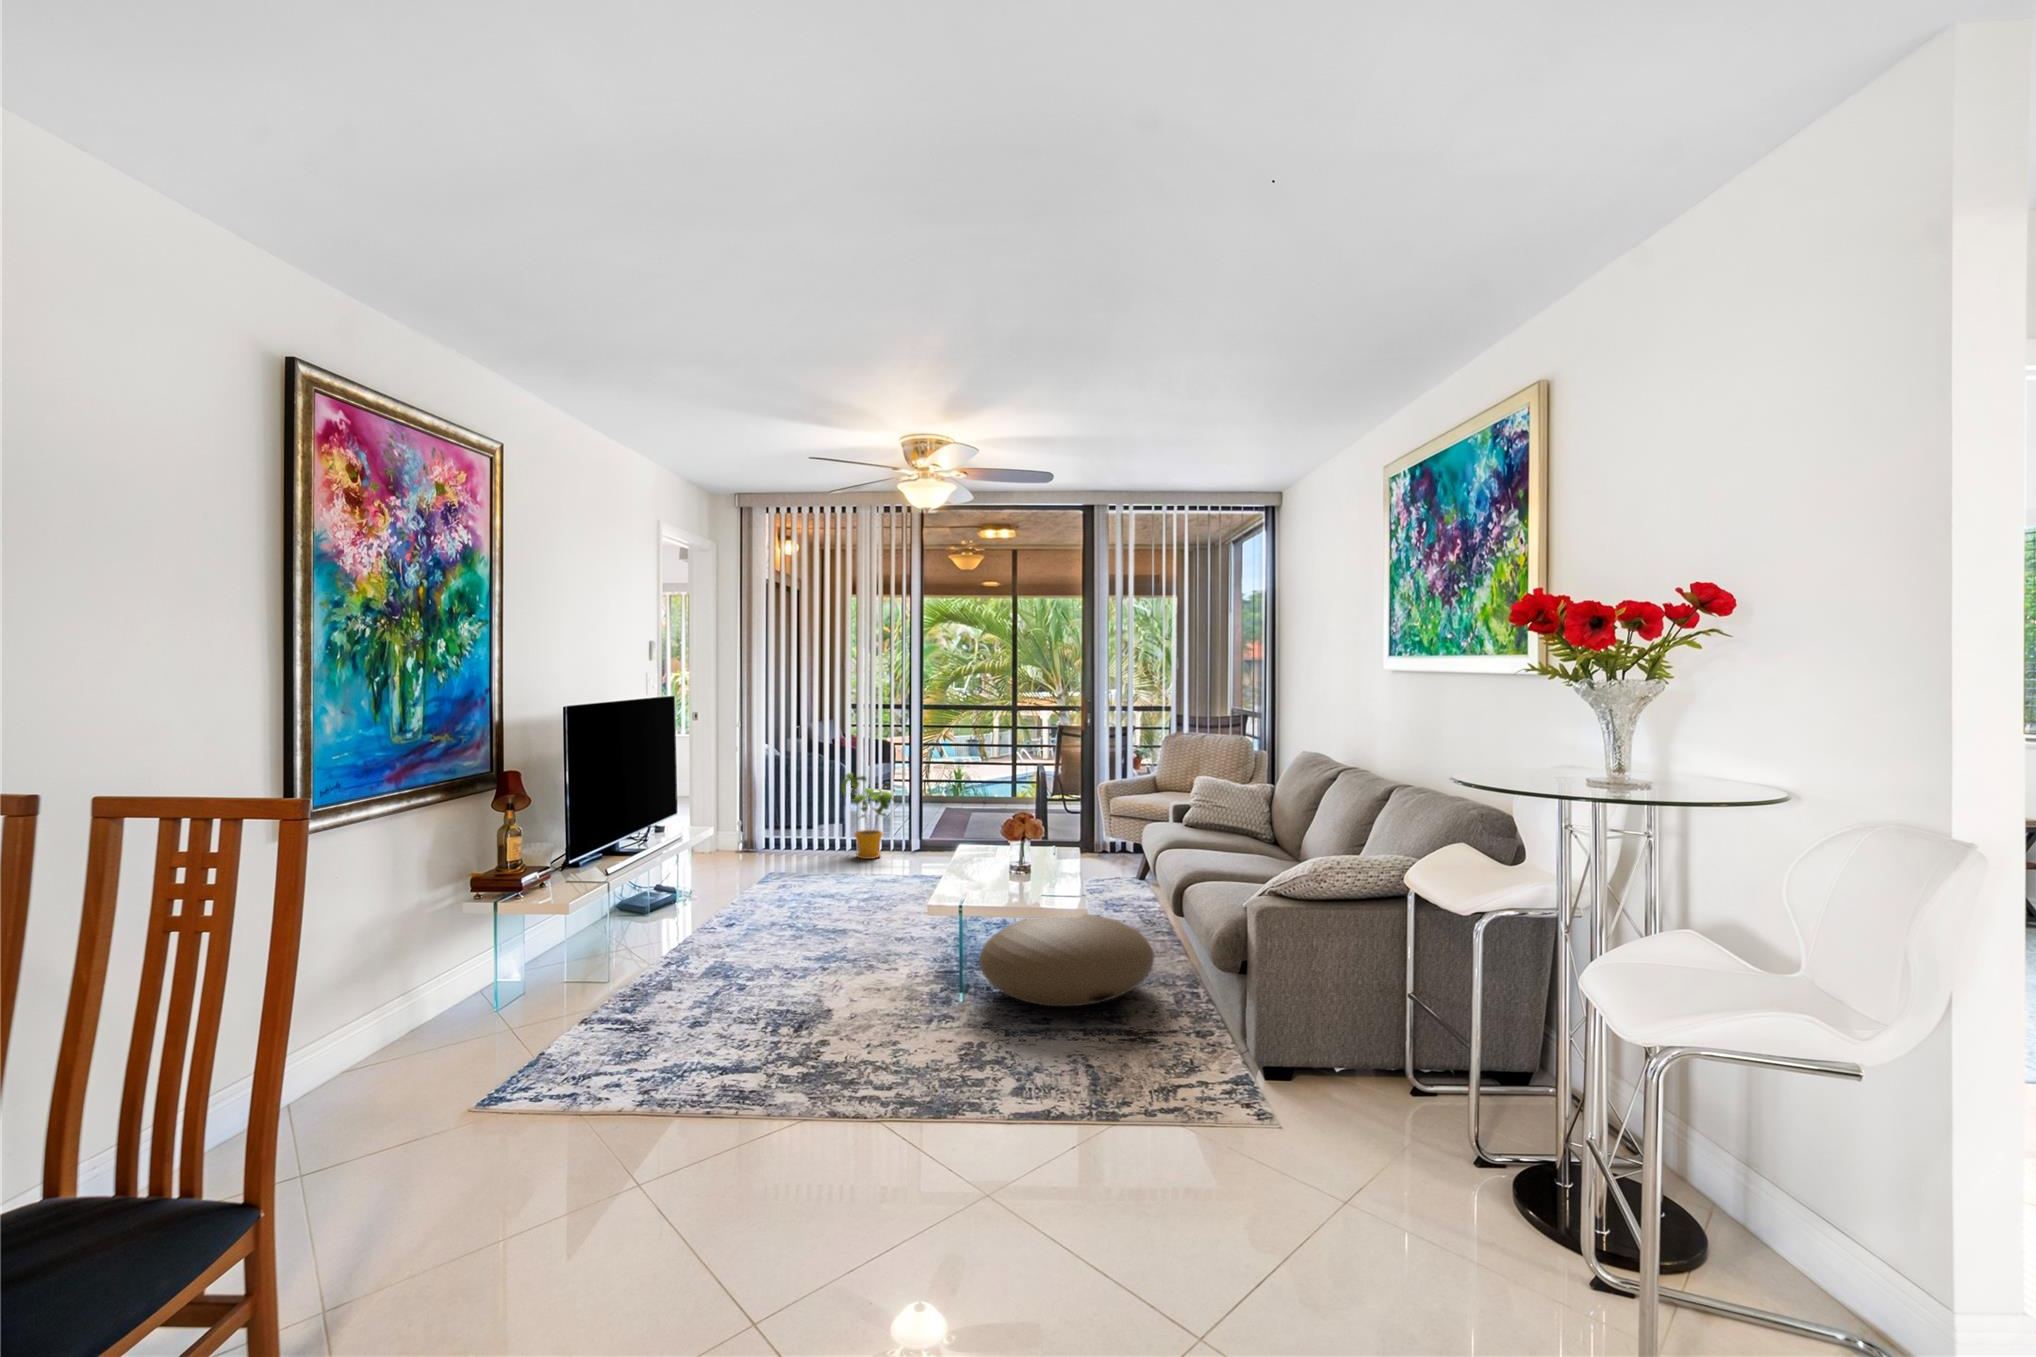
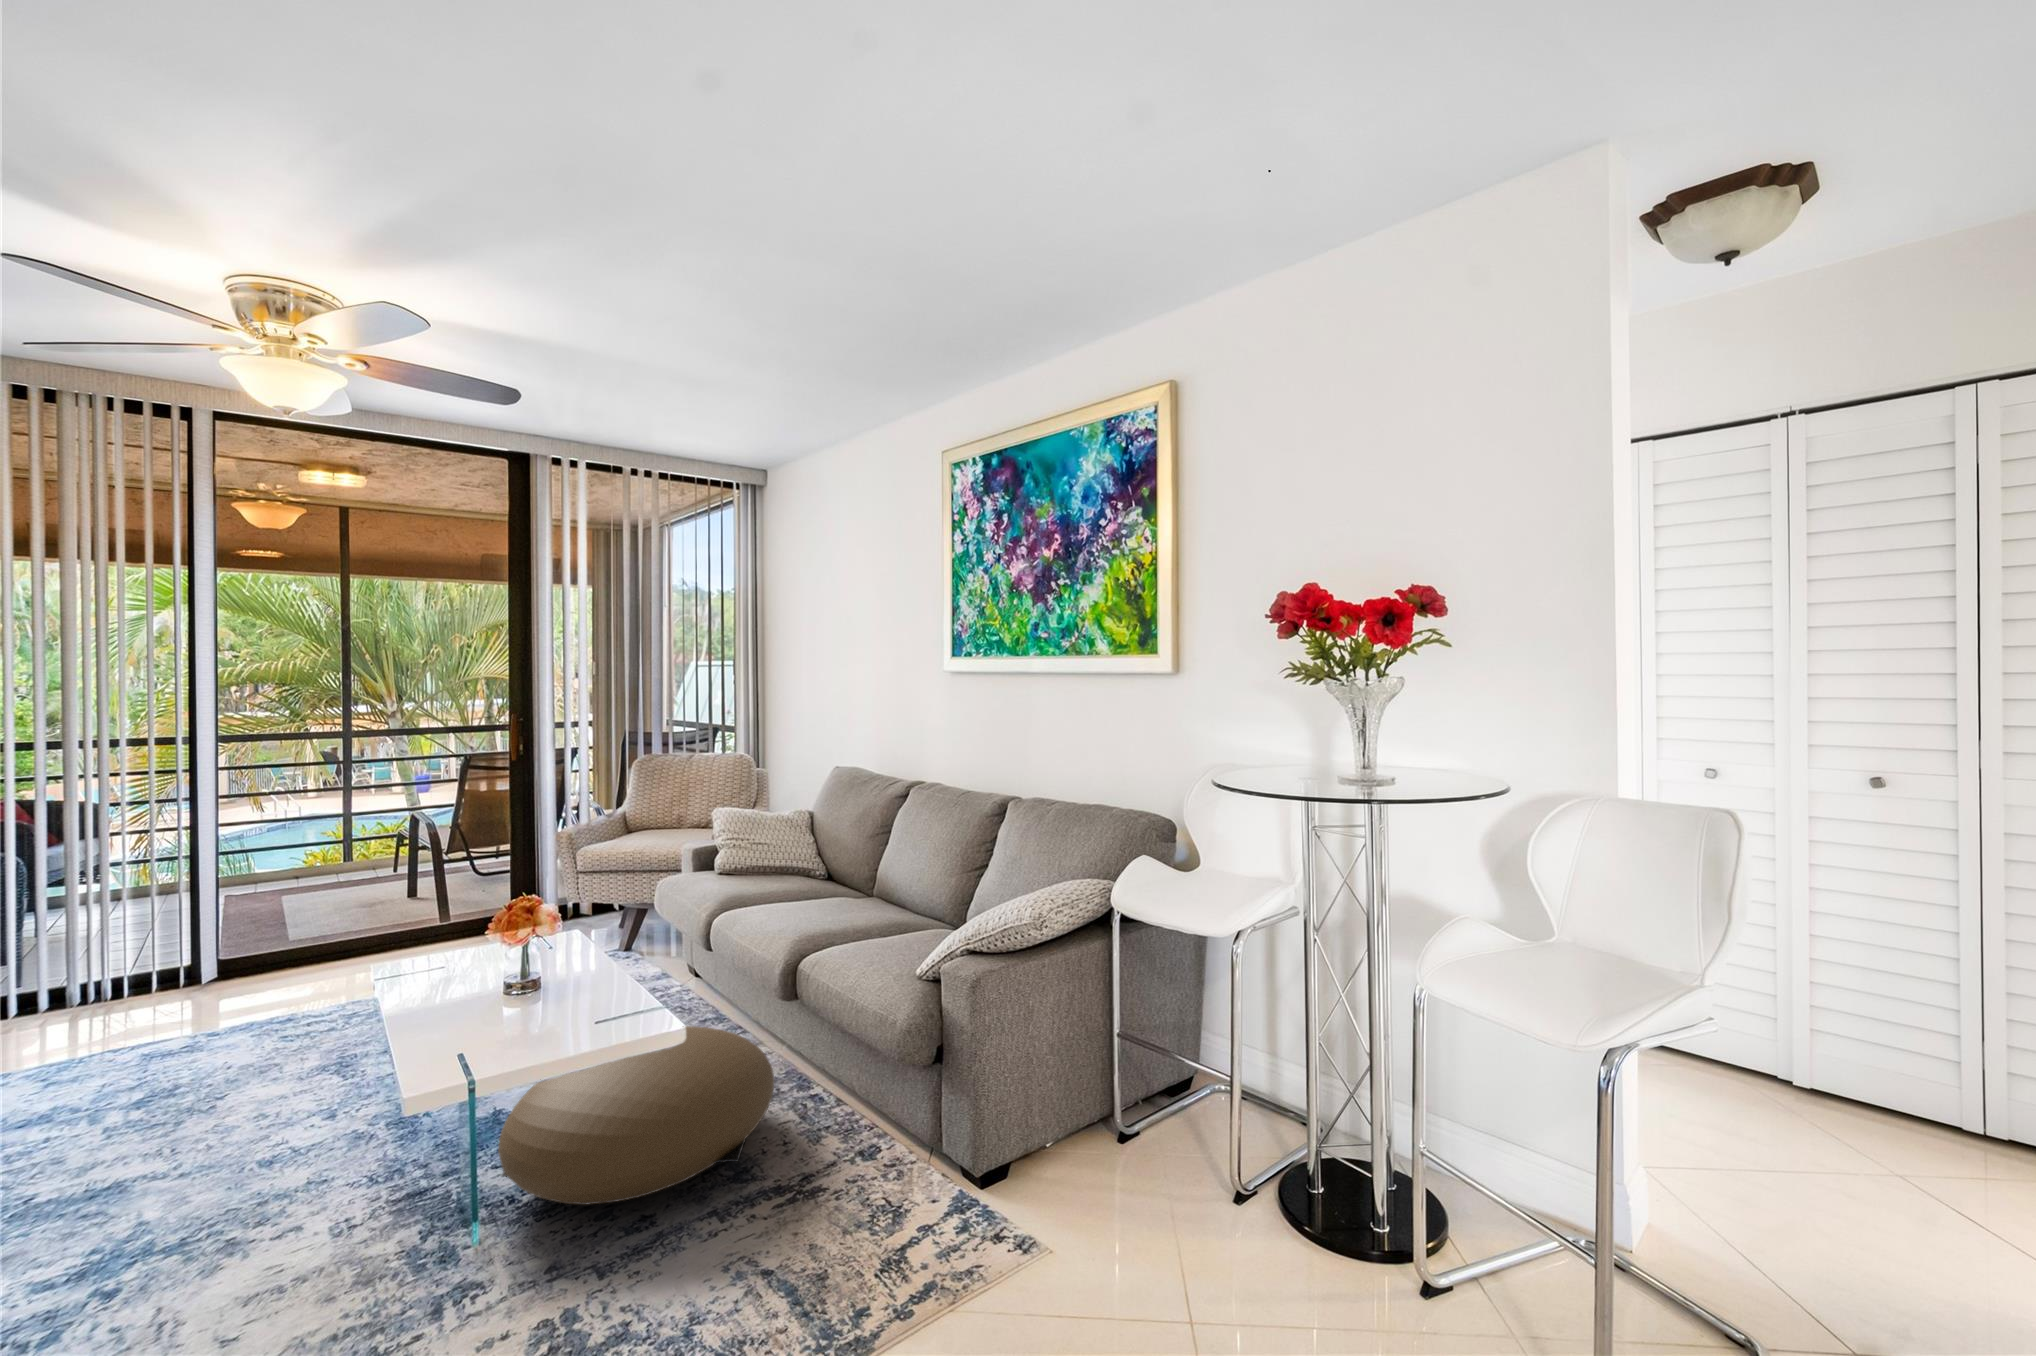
house plant: present [841,773,895,859] -> none [32,874,170,1020]

